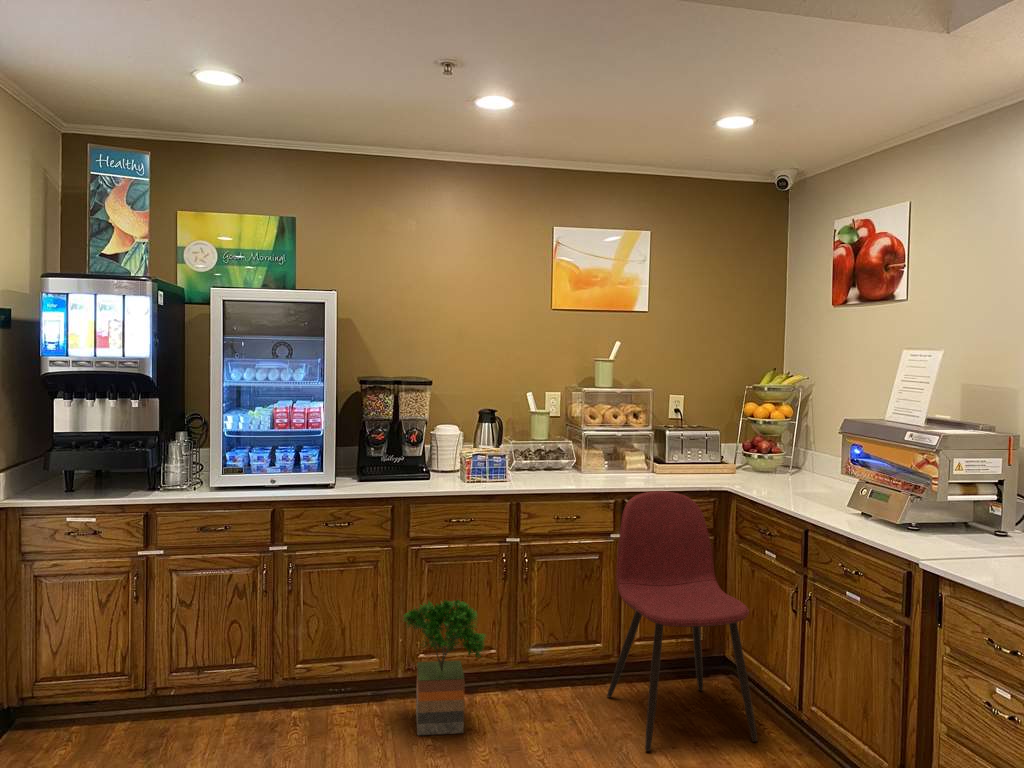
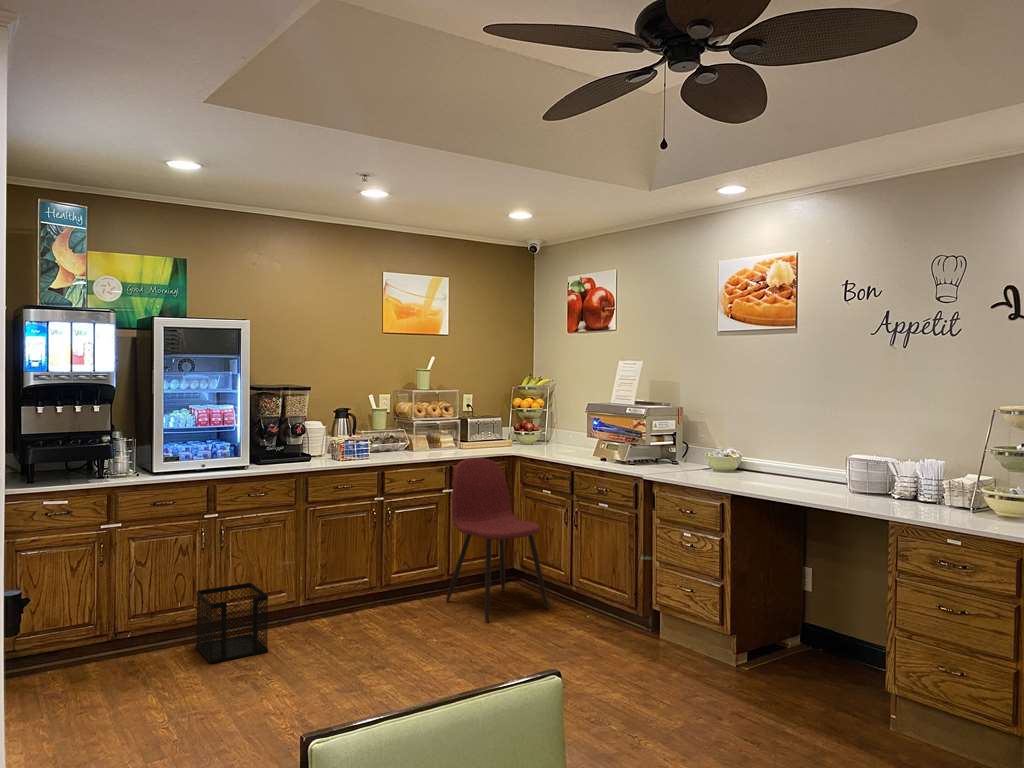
potted tree: present [404,599,486,735] -> none [312,540,378,637]
wastebasket: none [244,642,325,754] -> present [196,583,268,664]

